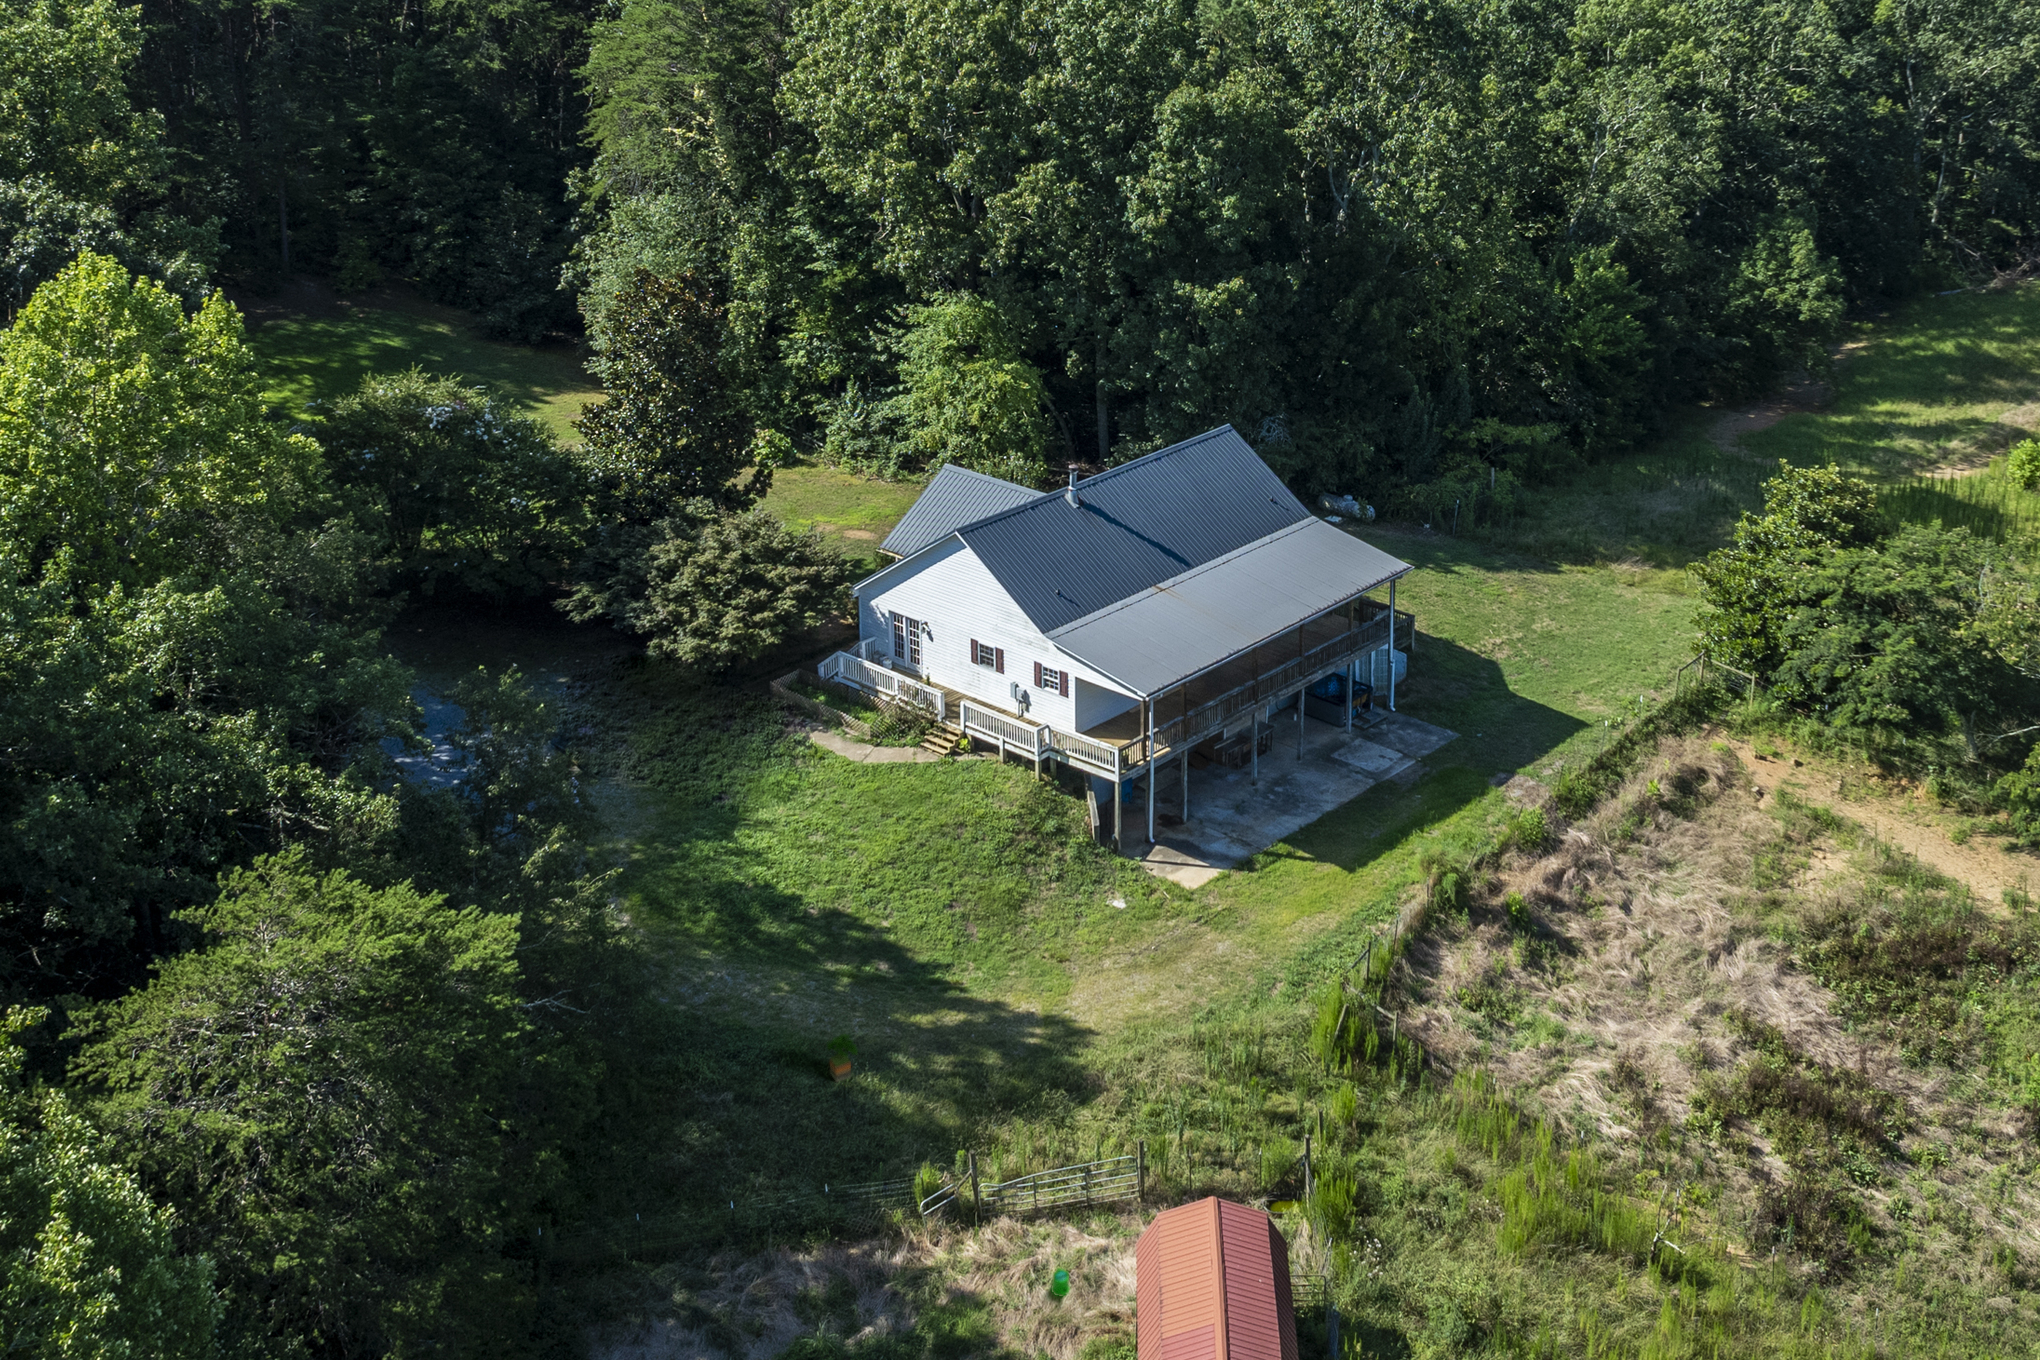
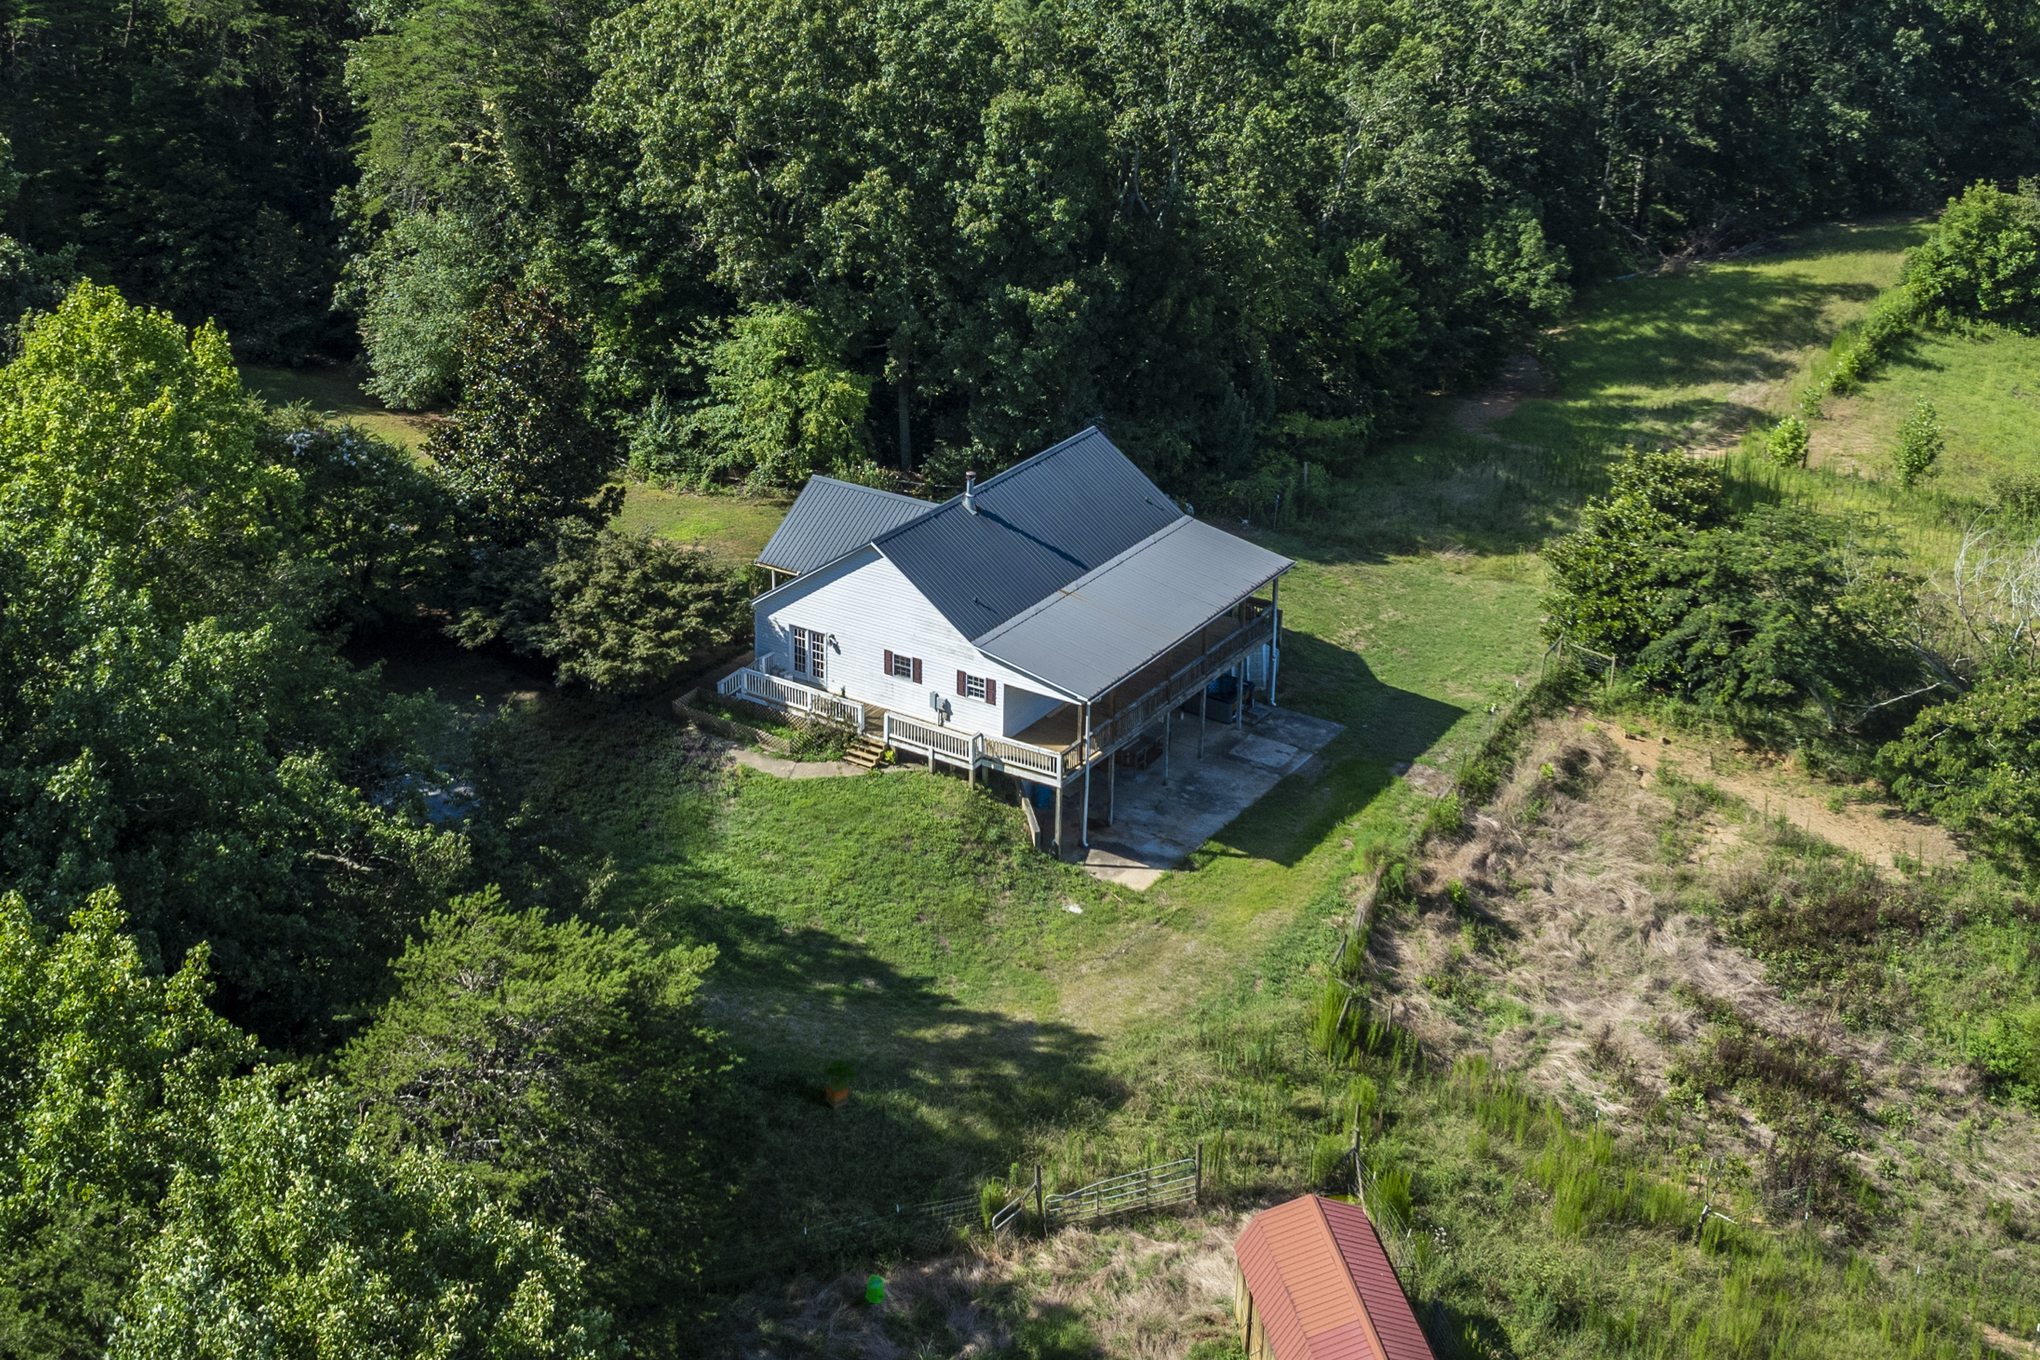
watering can: present [1051,1269,1070,1297] -> present [865,1275,884,1303]

